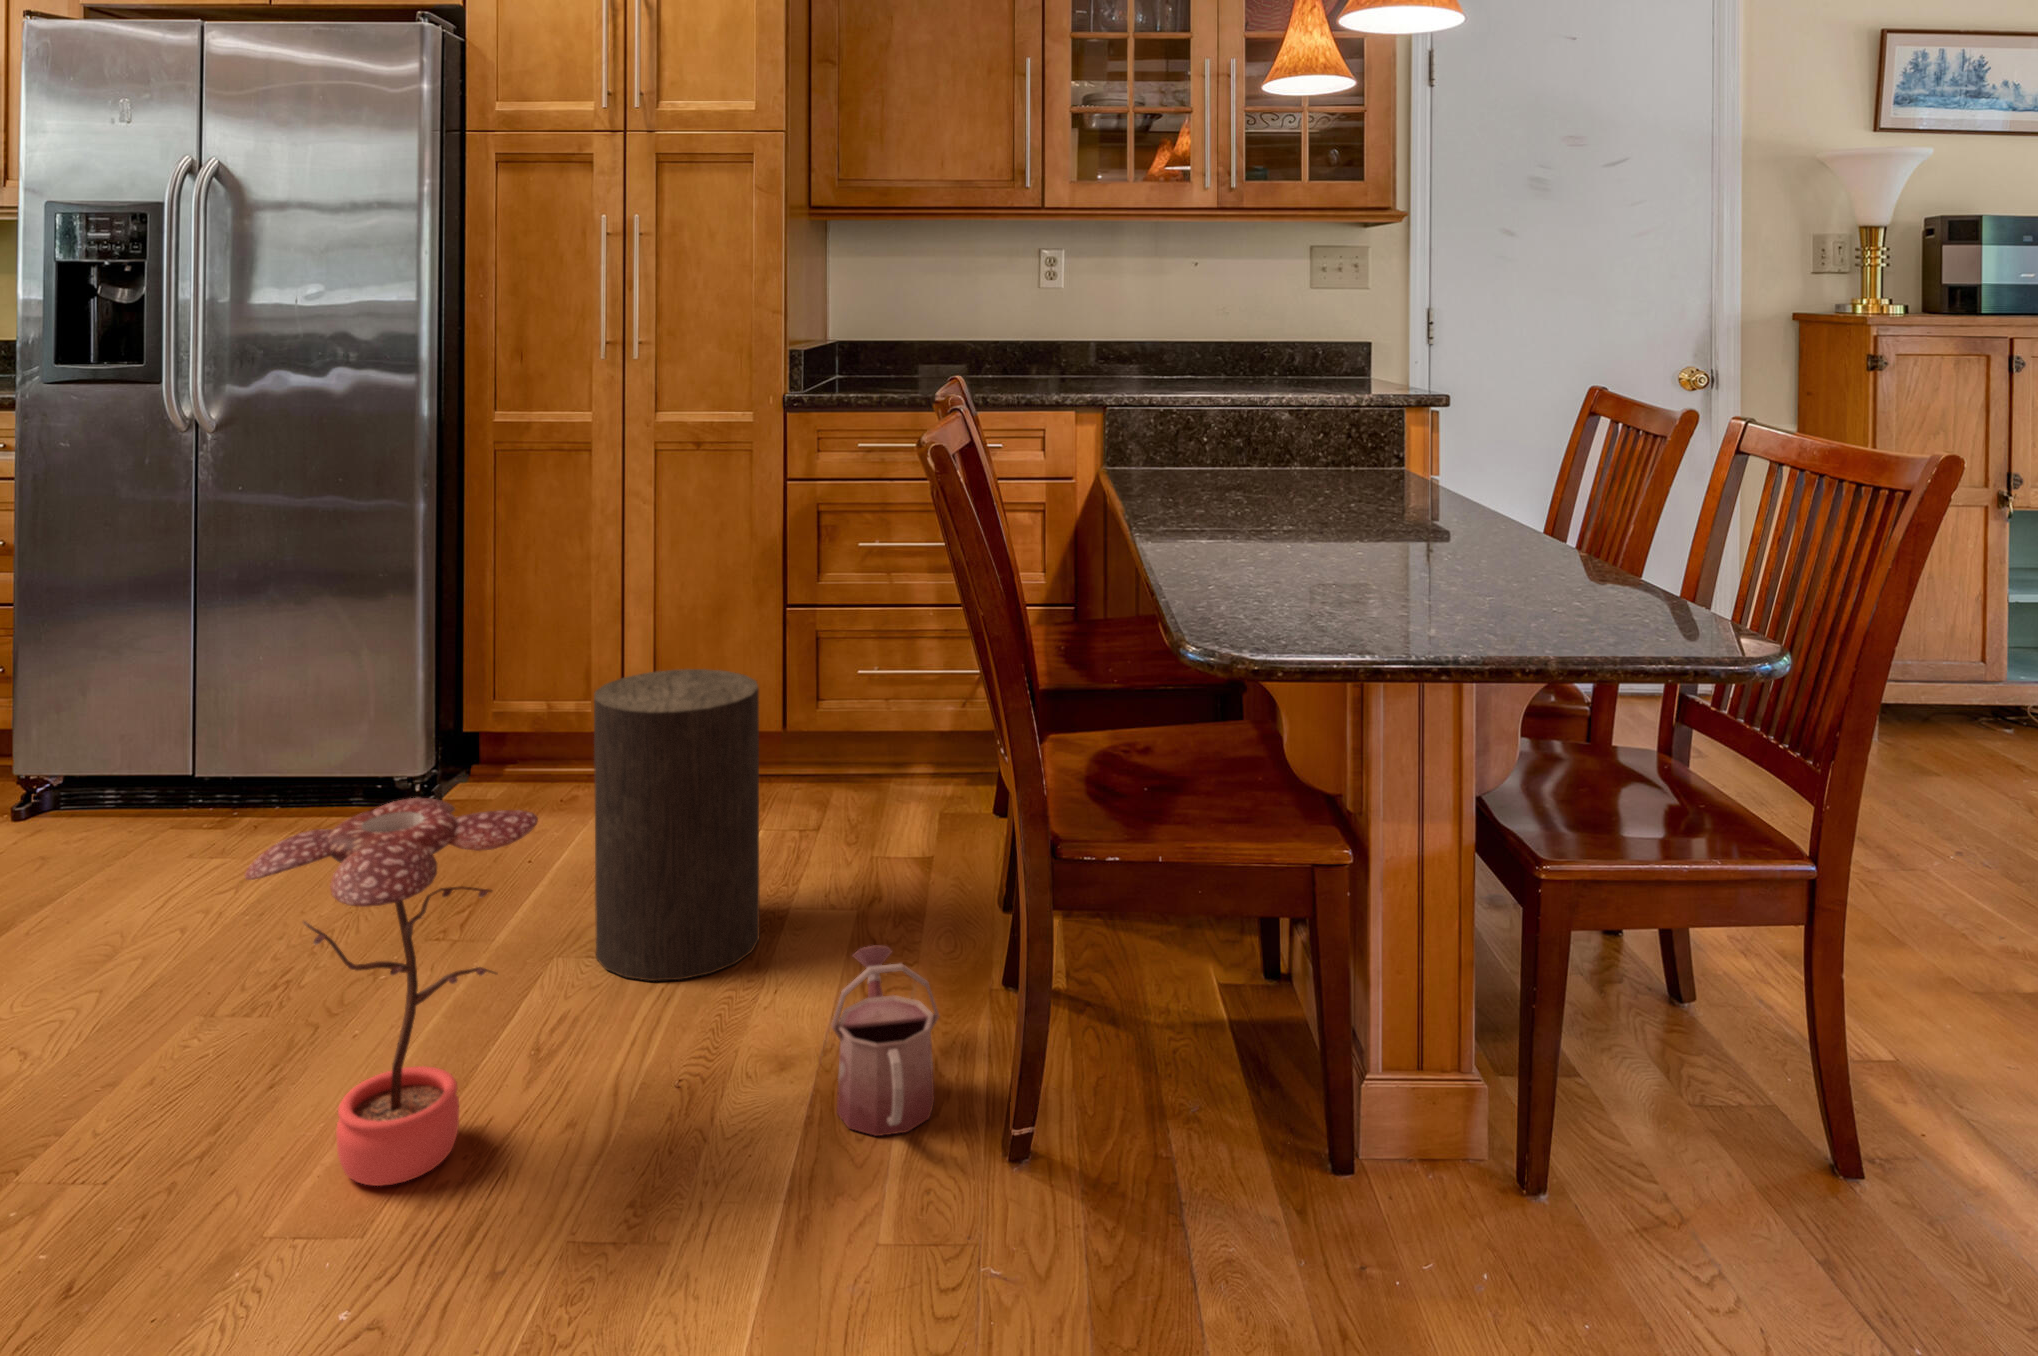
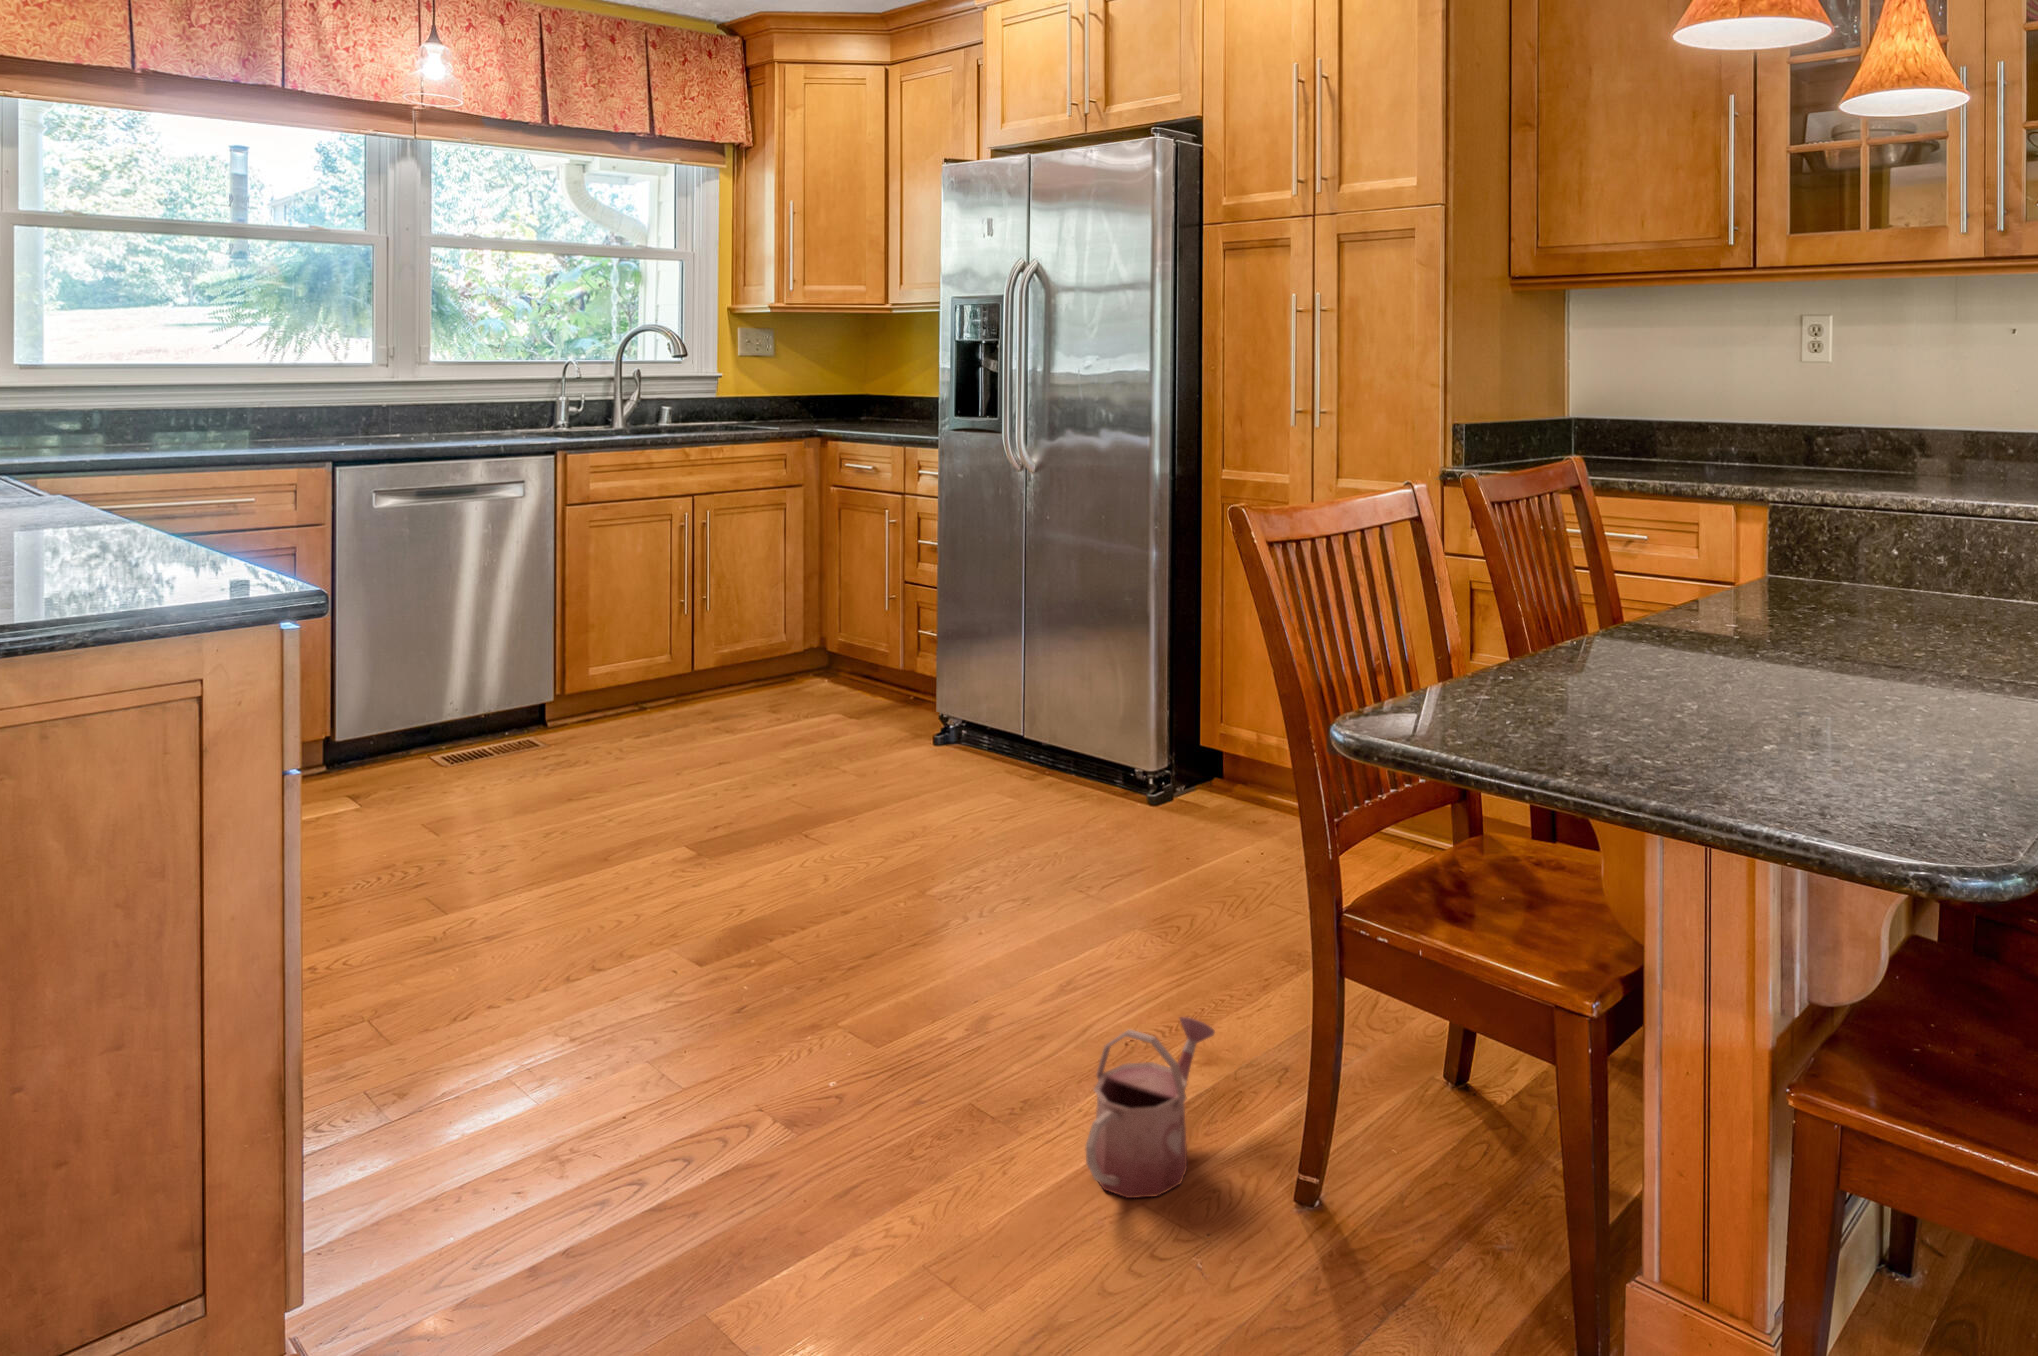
stool: present [594,669,760,981] -> none [1100,721,1247,1008]
potted plant: present [244,798,538,1186] -> none [737,783,927,1075]

